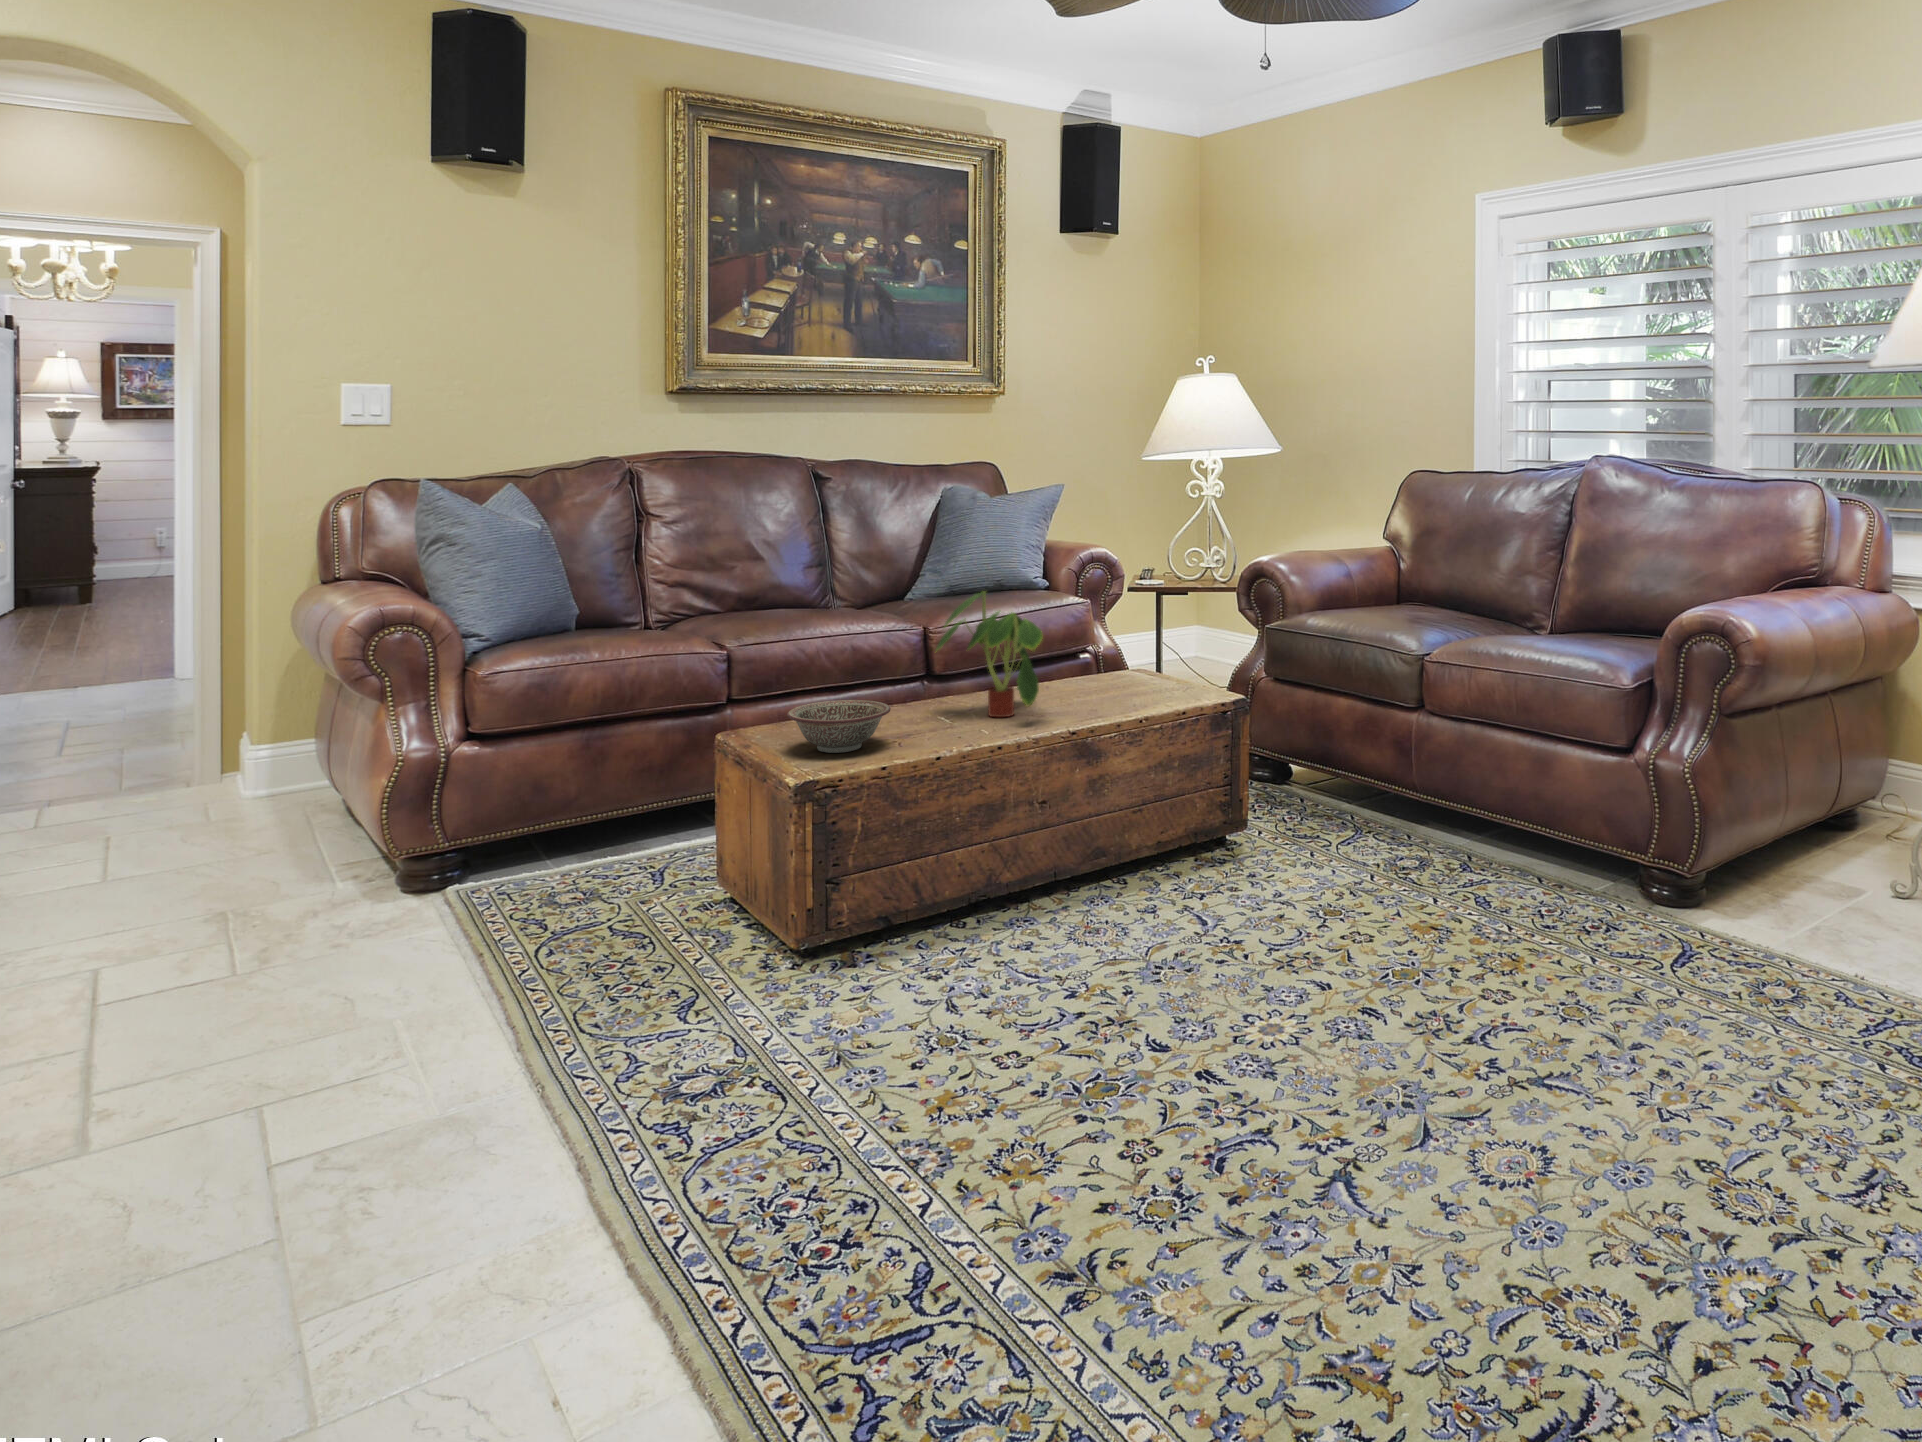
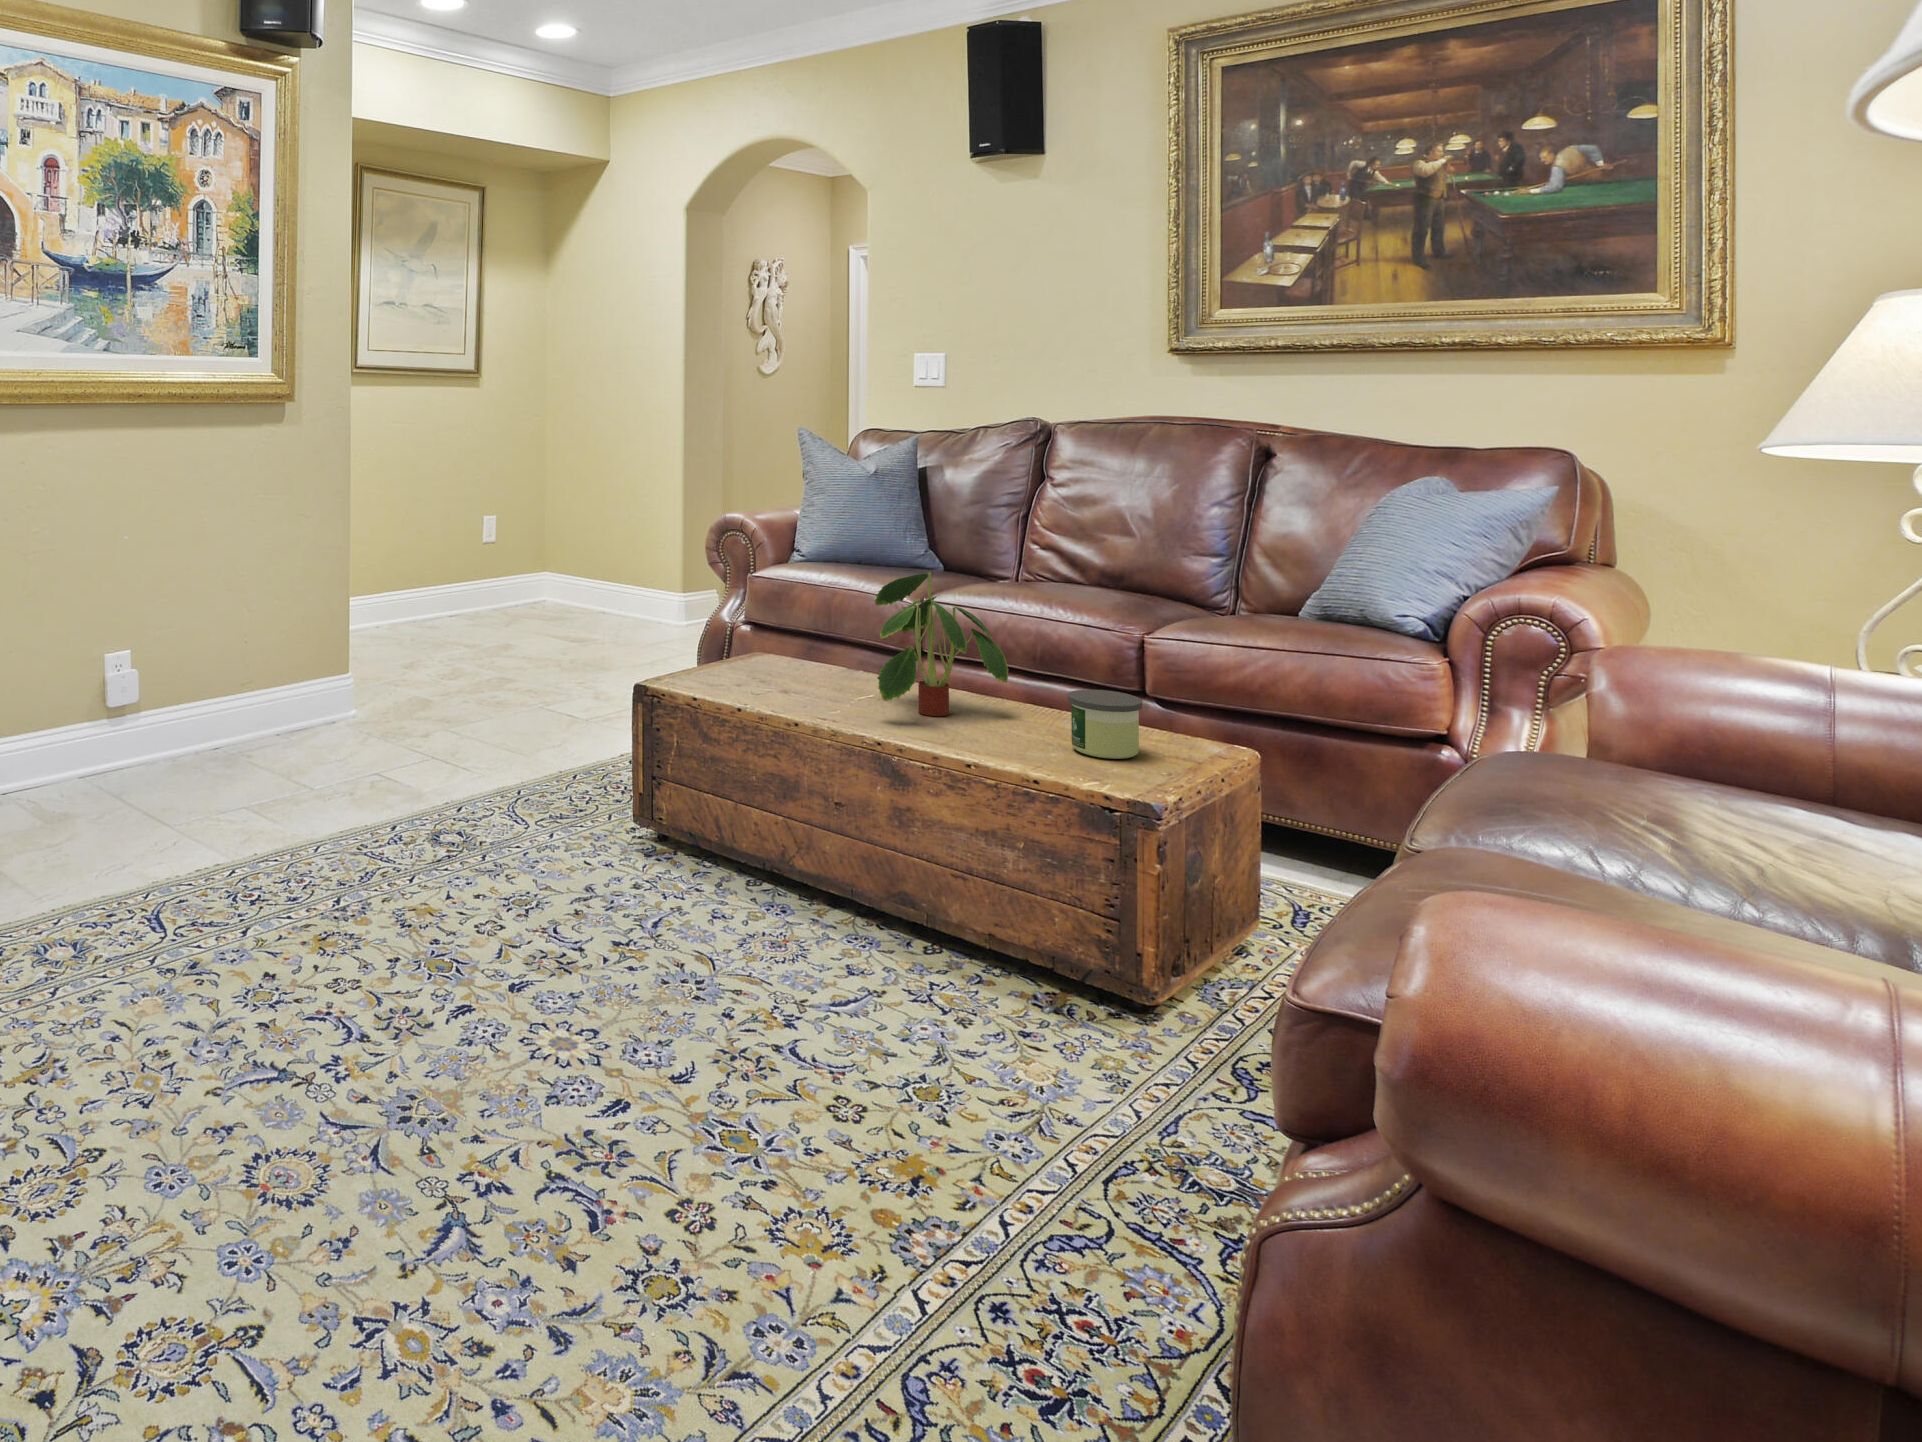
candle: none [1111,651,1160,699] -> present [1068,690,1142,759]
decorative bowl: present [787,700,891,753] -> none [708,640,800,687]

